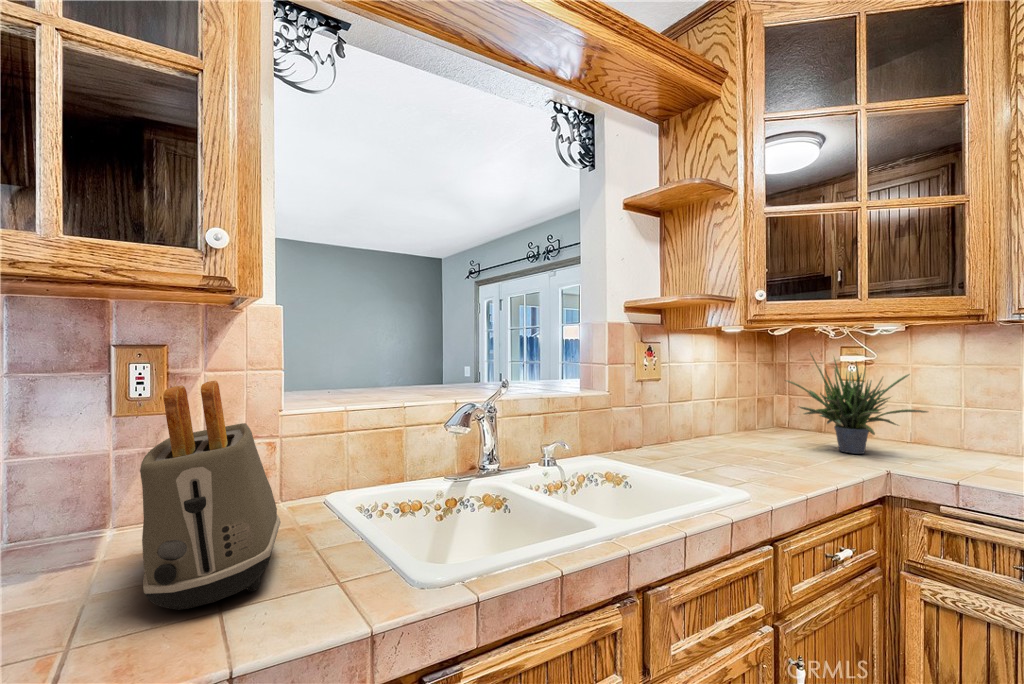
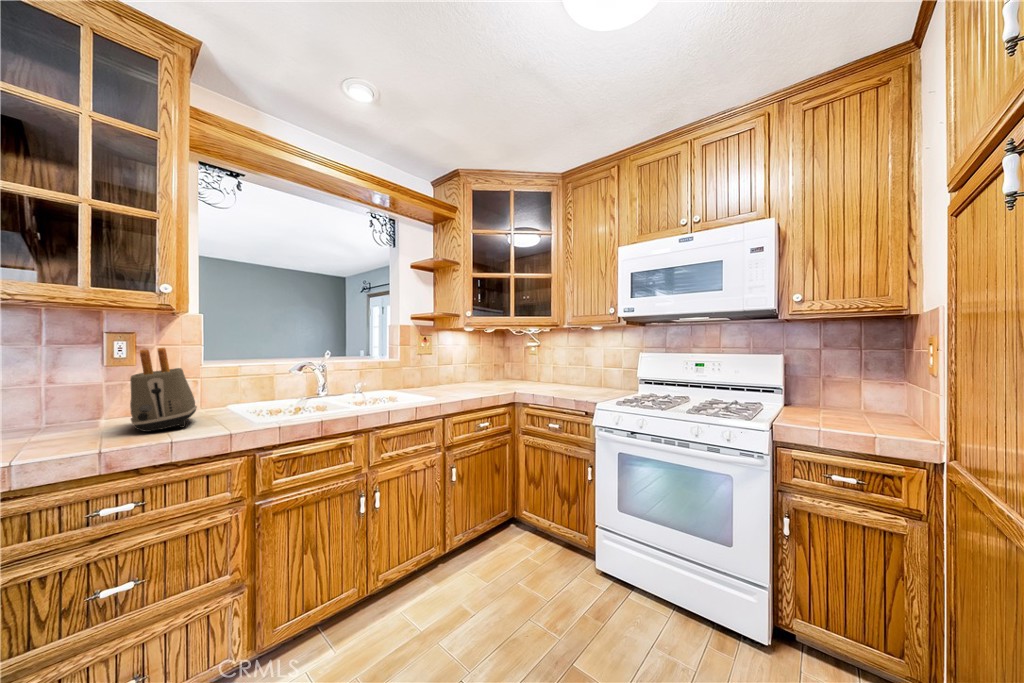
potted plant: present [787,355,928,454] -> none [493,339,542,388]

